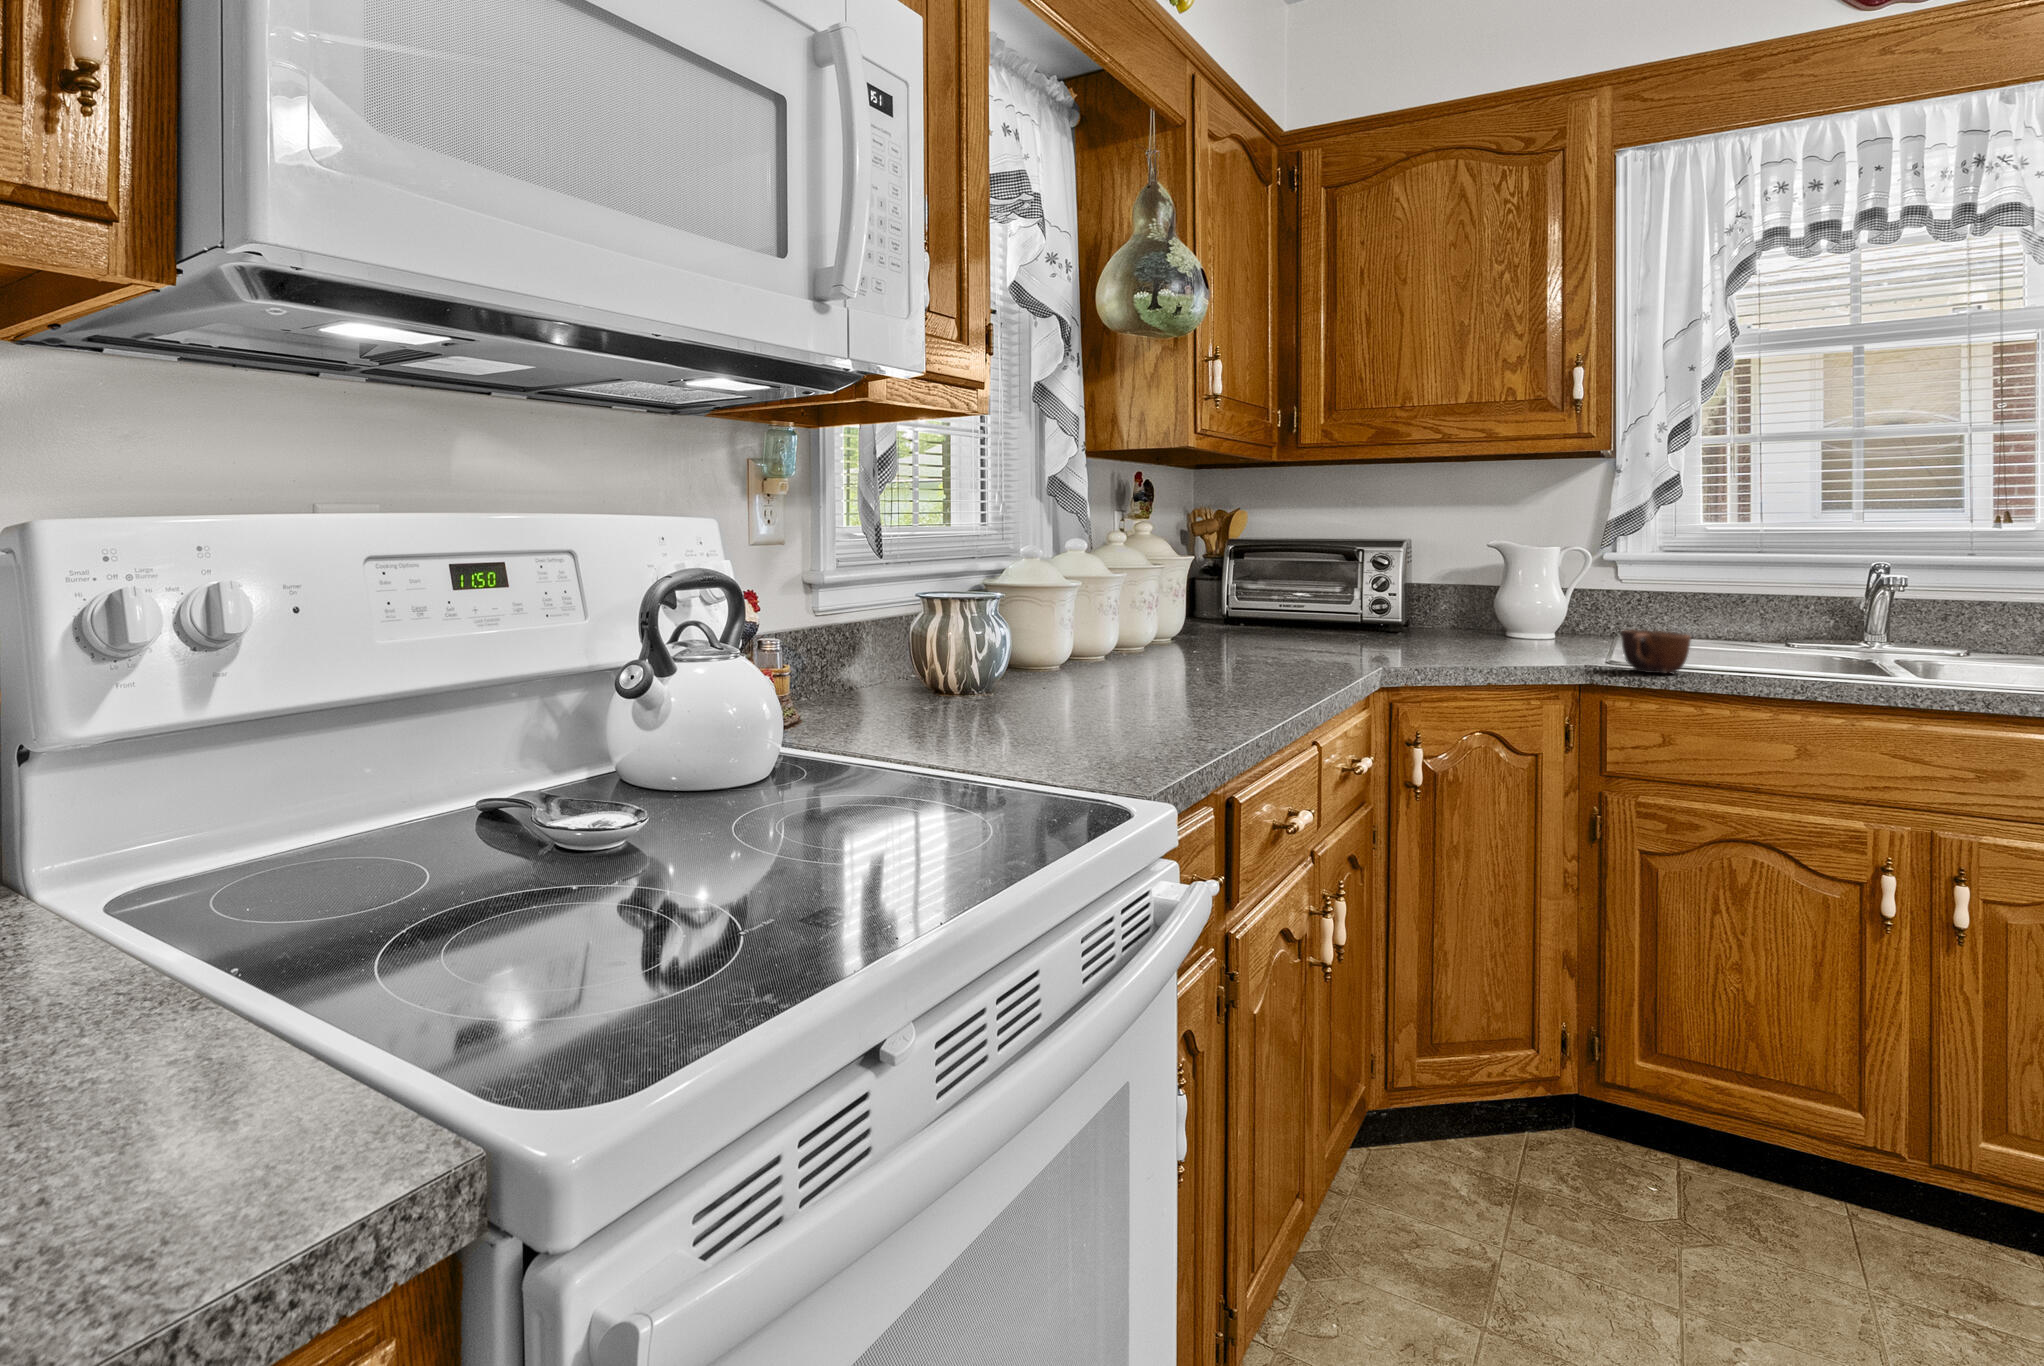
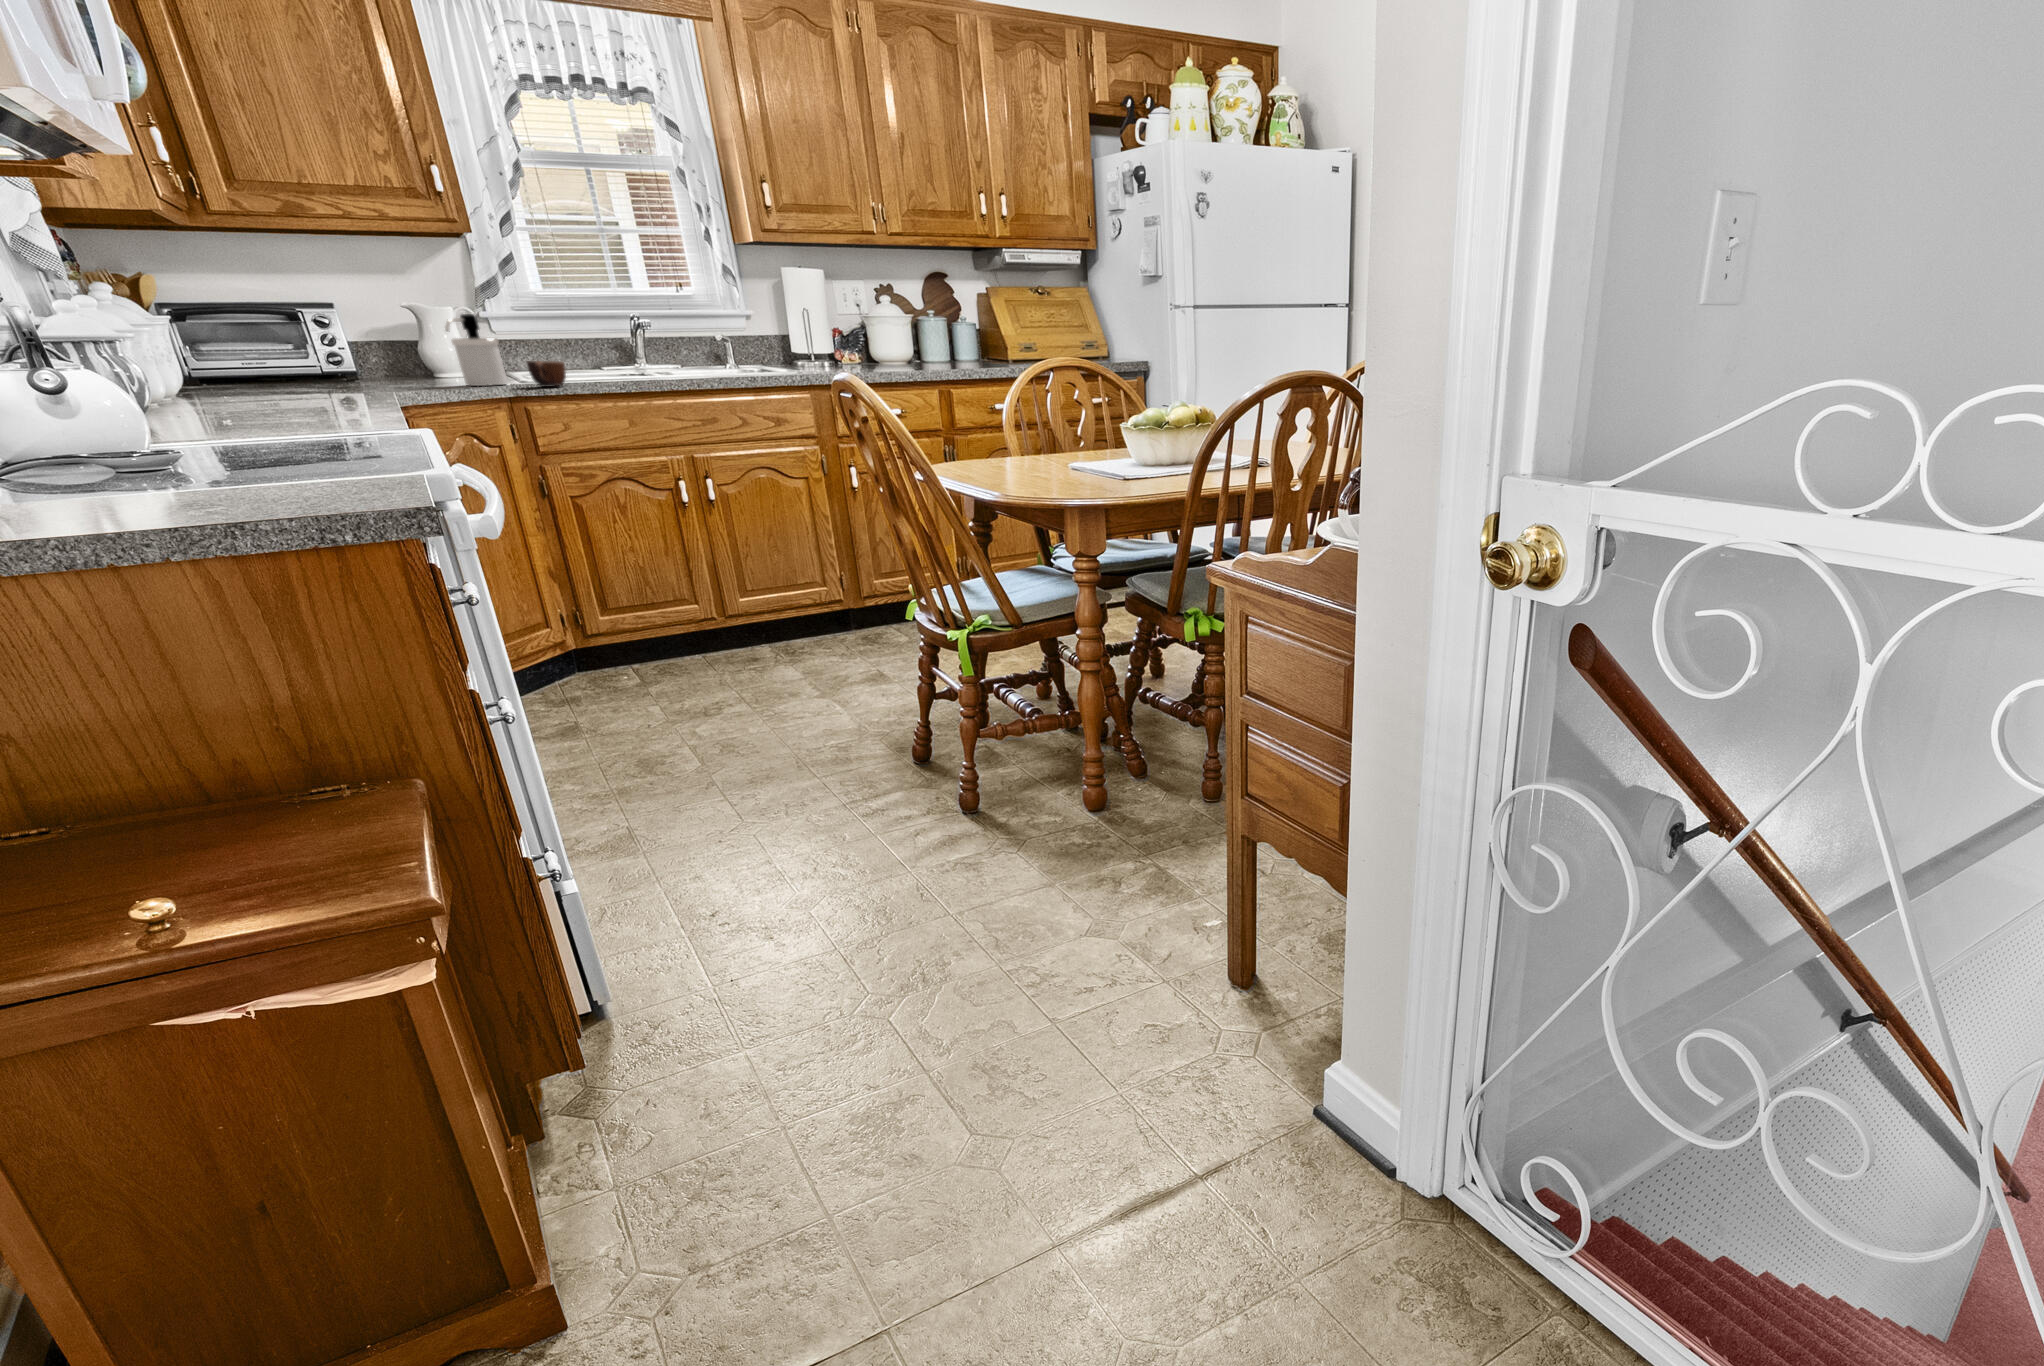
soap dispenser: none [1511,557,1596,660] -> present [445,314,508,386]

